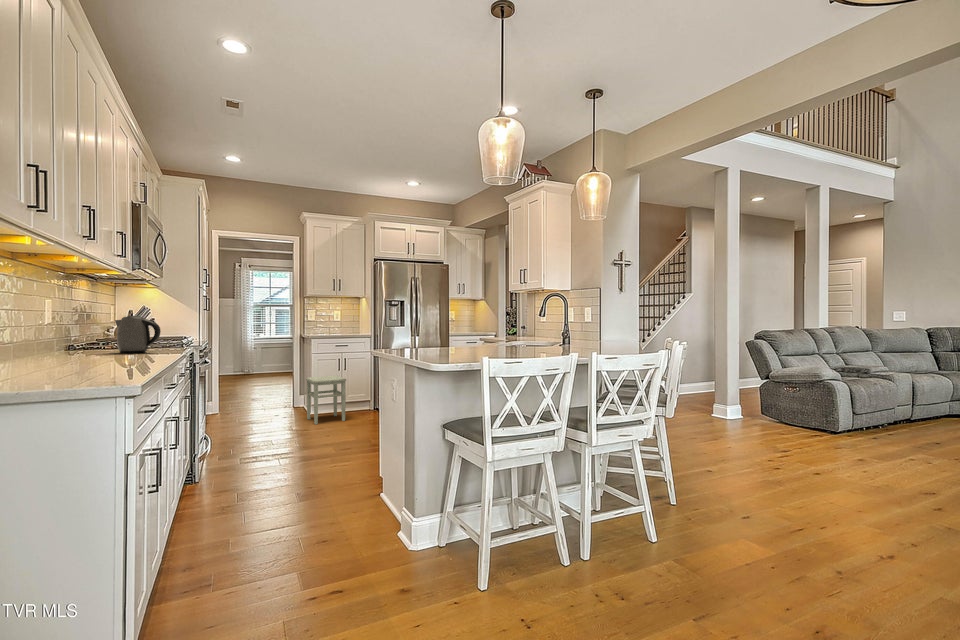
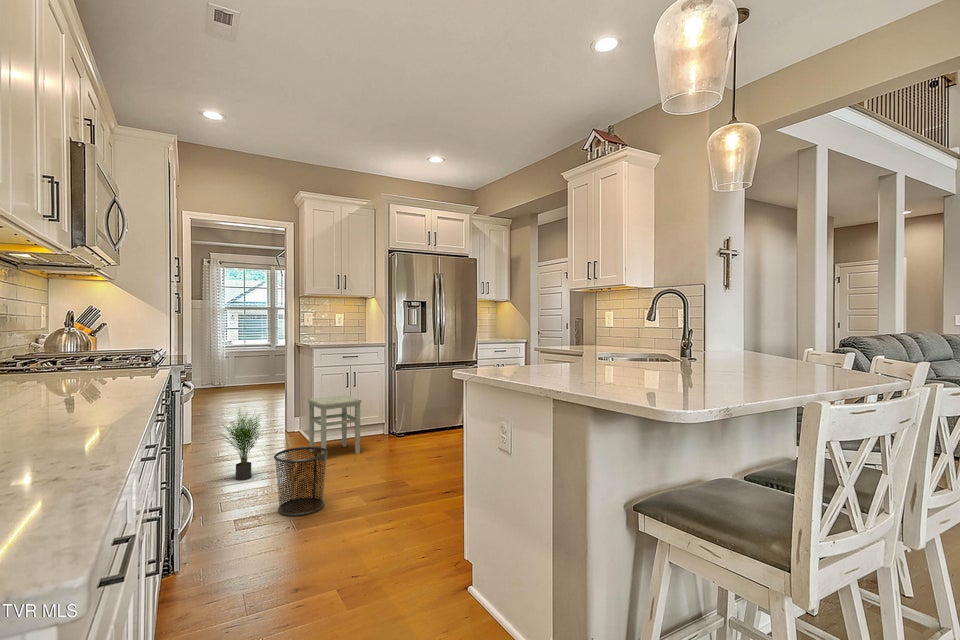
kettle: present [115,316,161,353] -> none [39,318,119,382]
potted plant: none [229,382,271,435] -> present [222,412,260,480]
waste bin: none [269,409,309,456] -> present [274,447,328,516]

